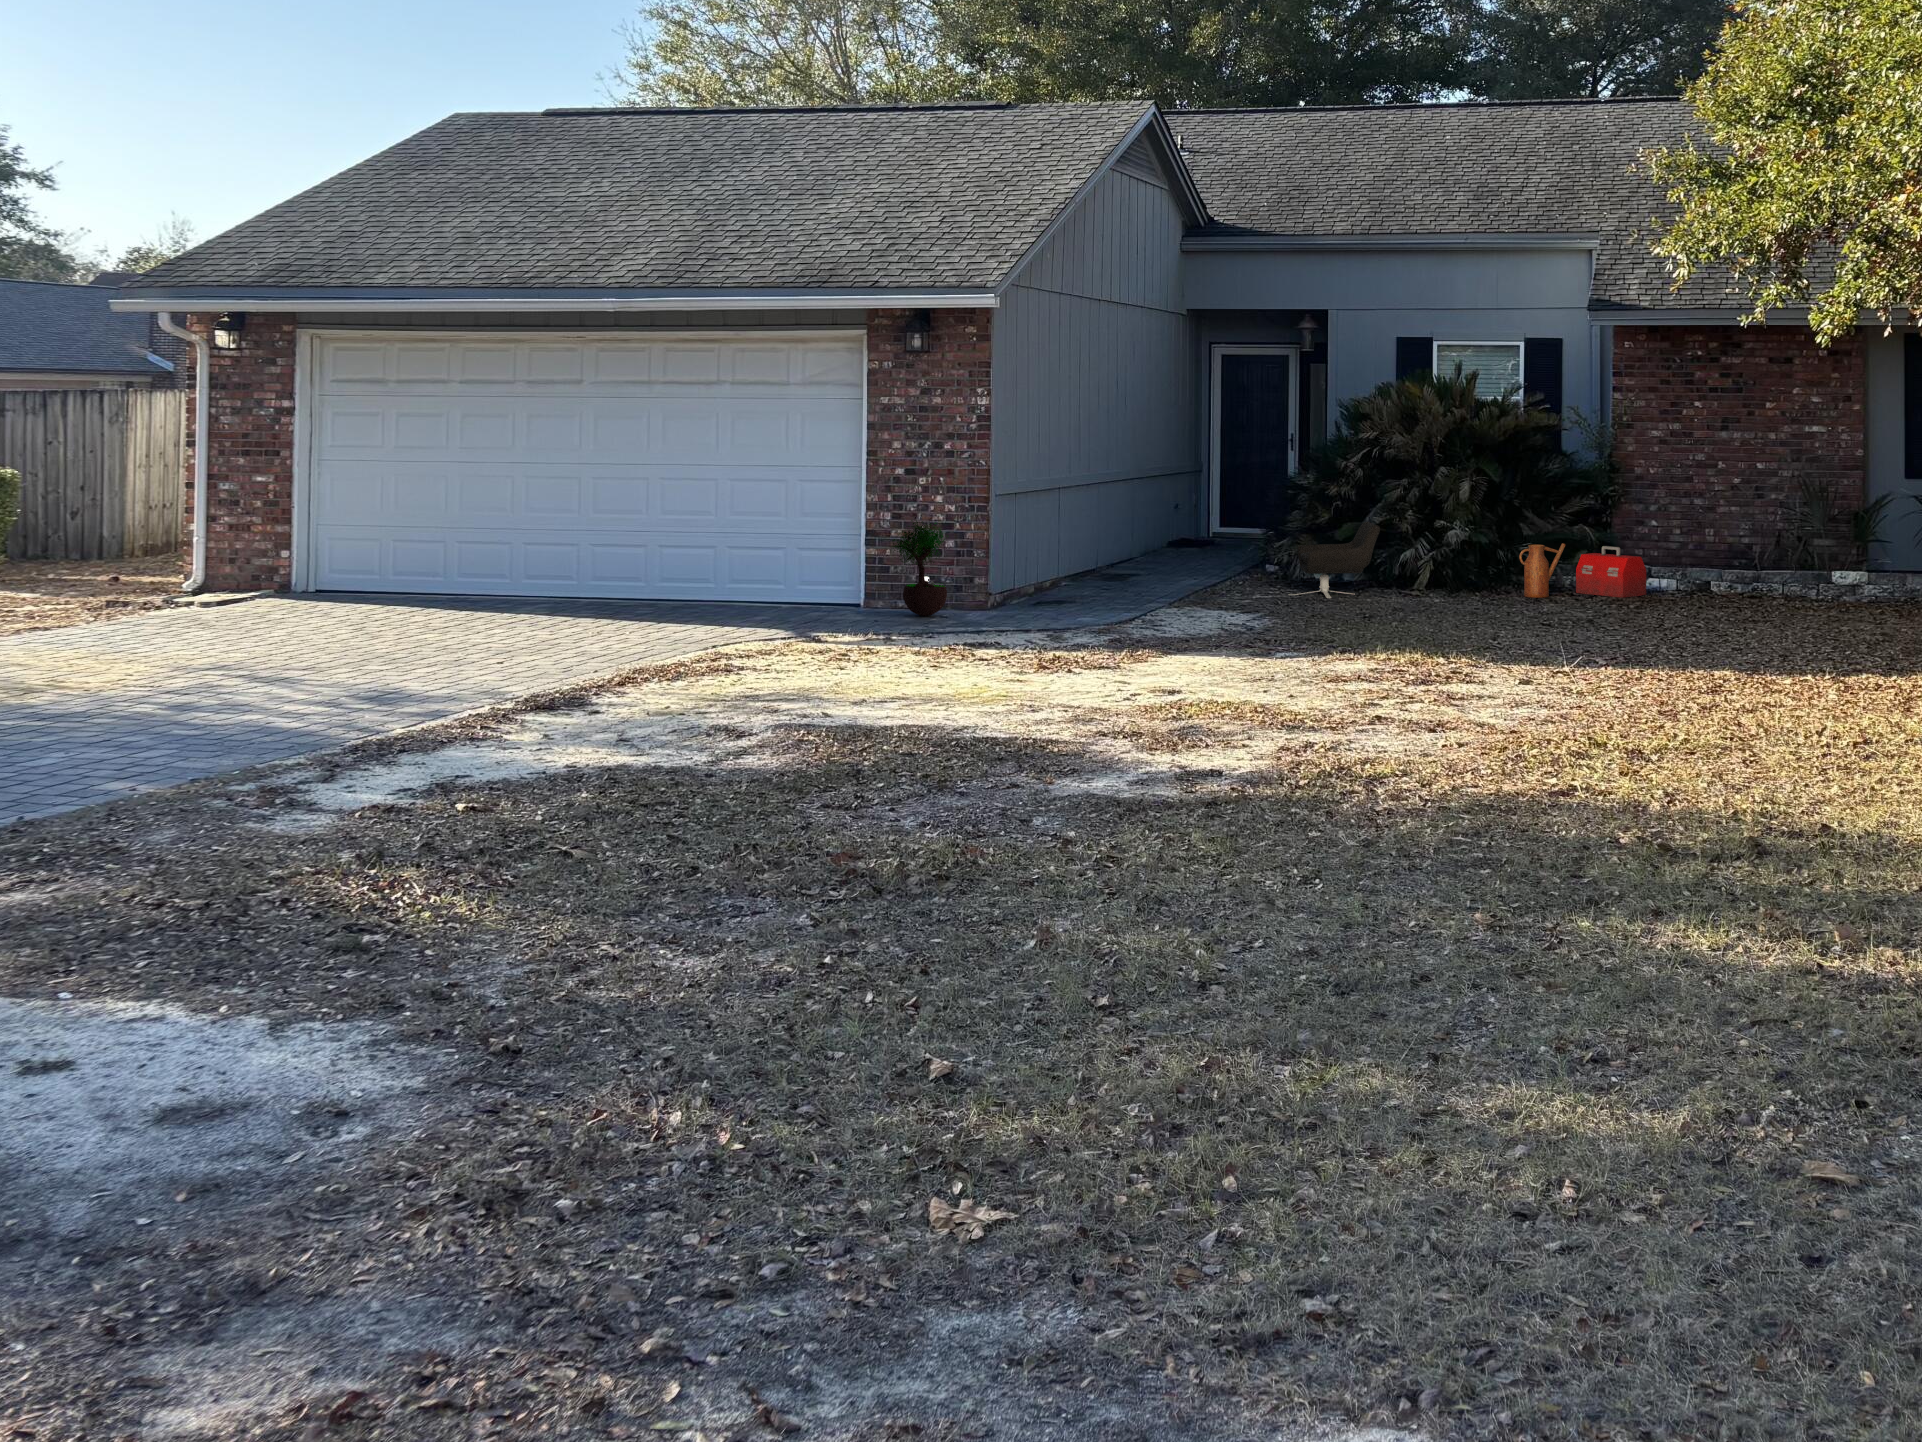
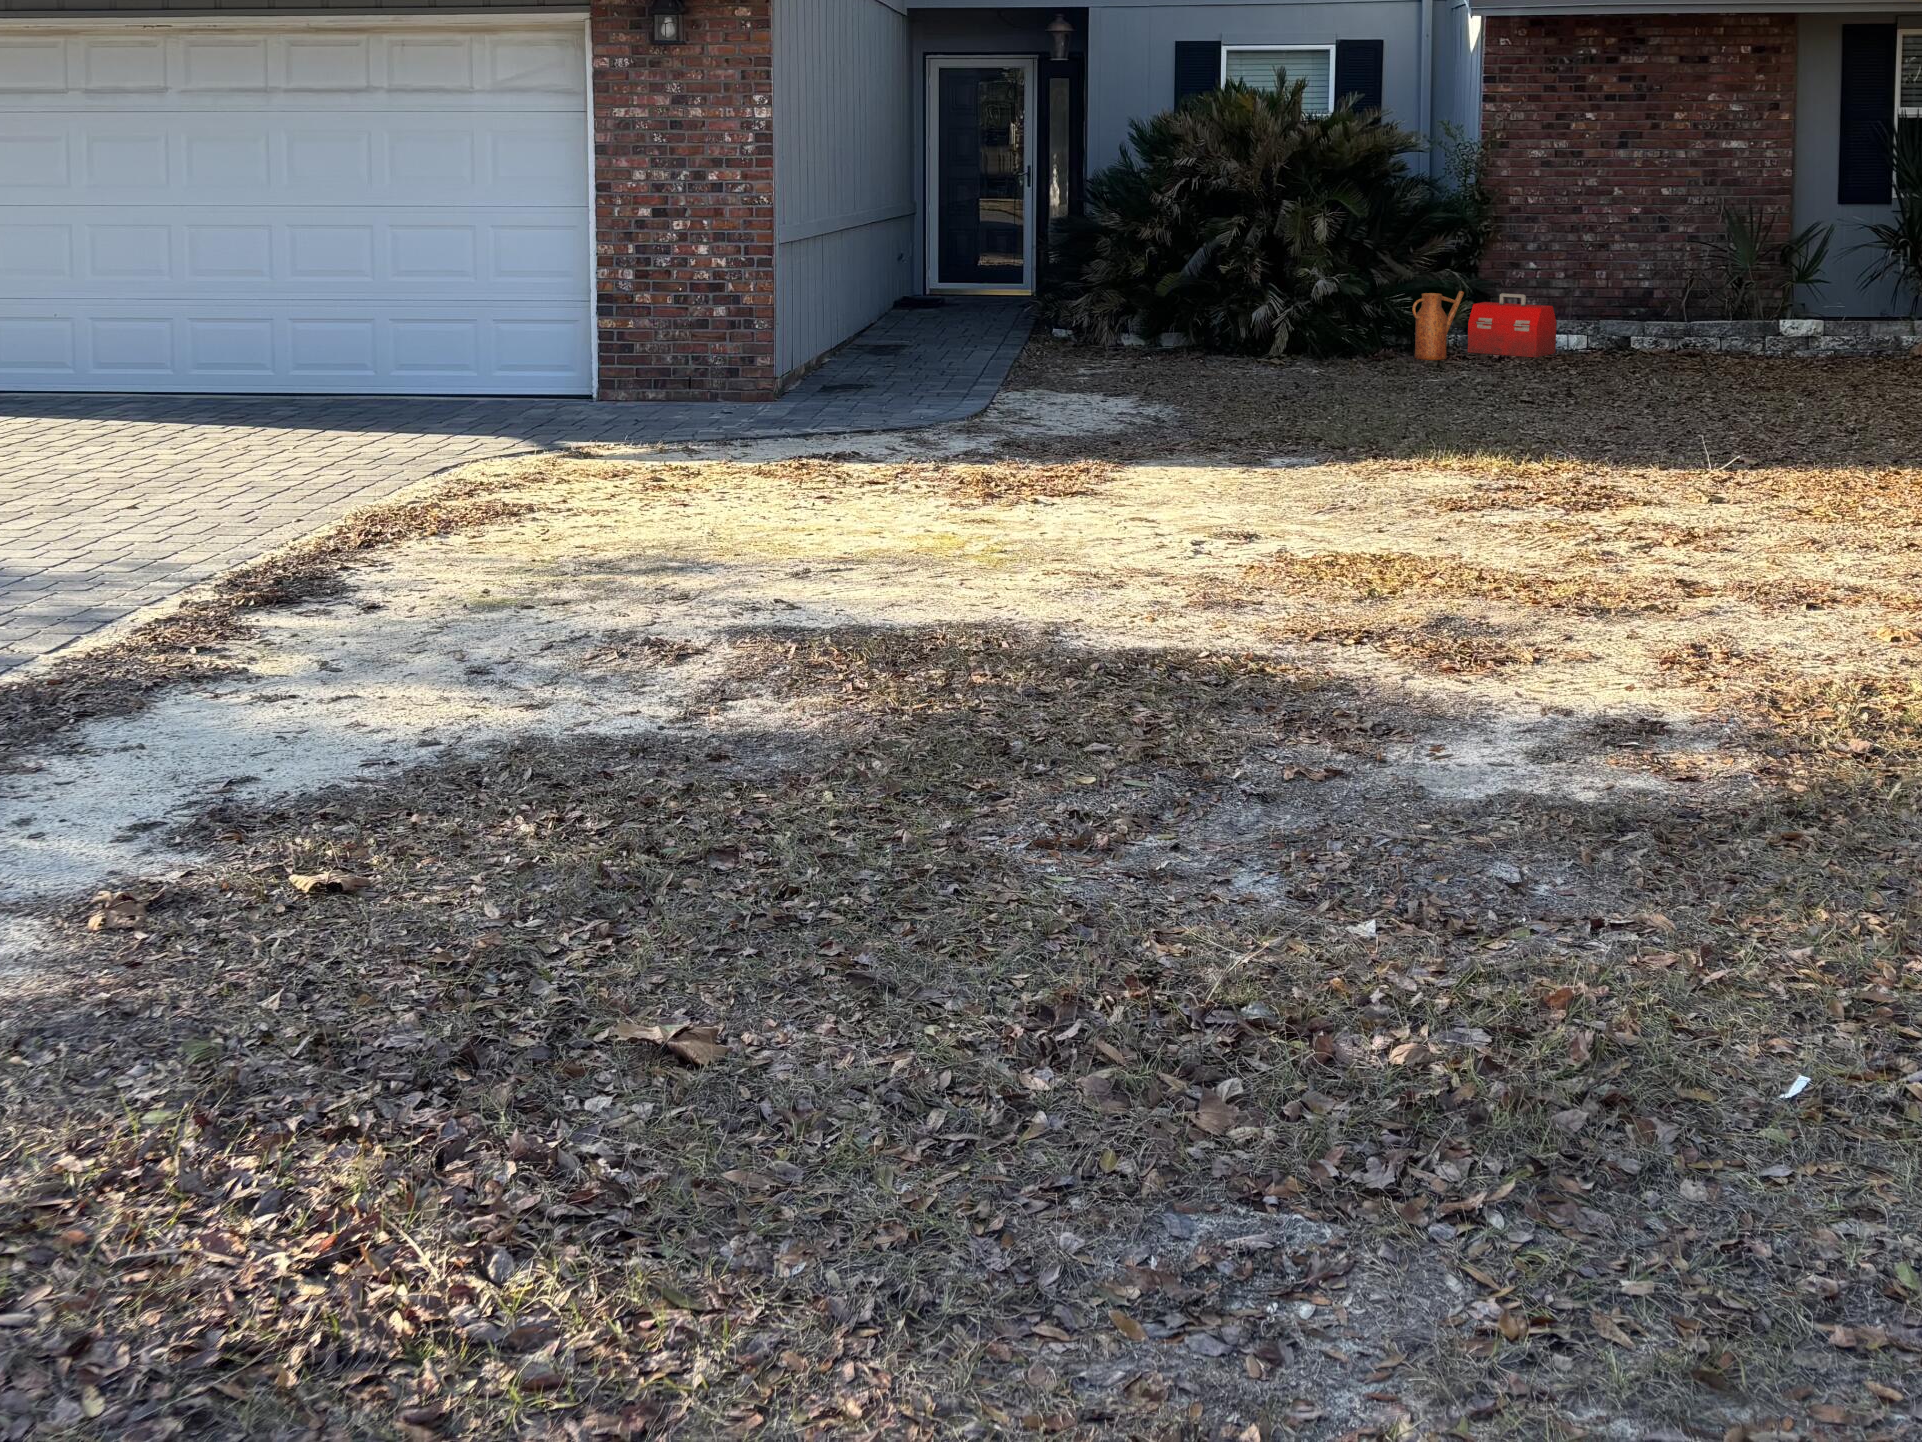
potted tree: present [891,520,947,616] -> none [647,269,730,408]
lounge chair: present [1288,522,1380,598] -> none [1122,267,1242,367]

